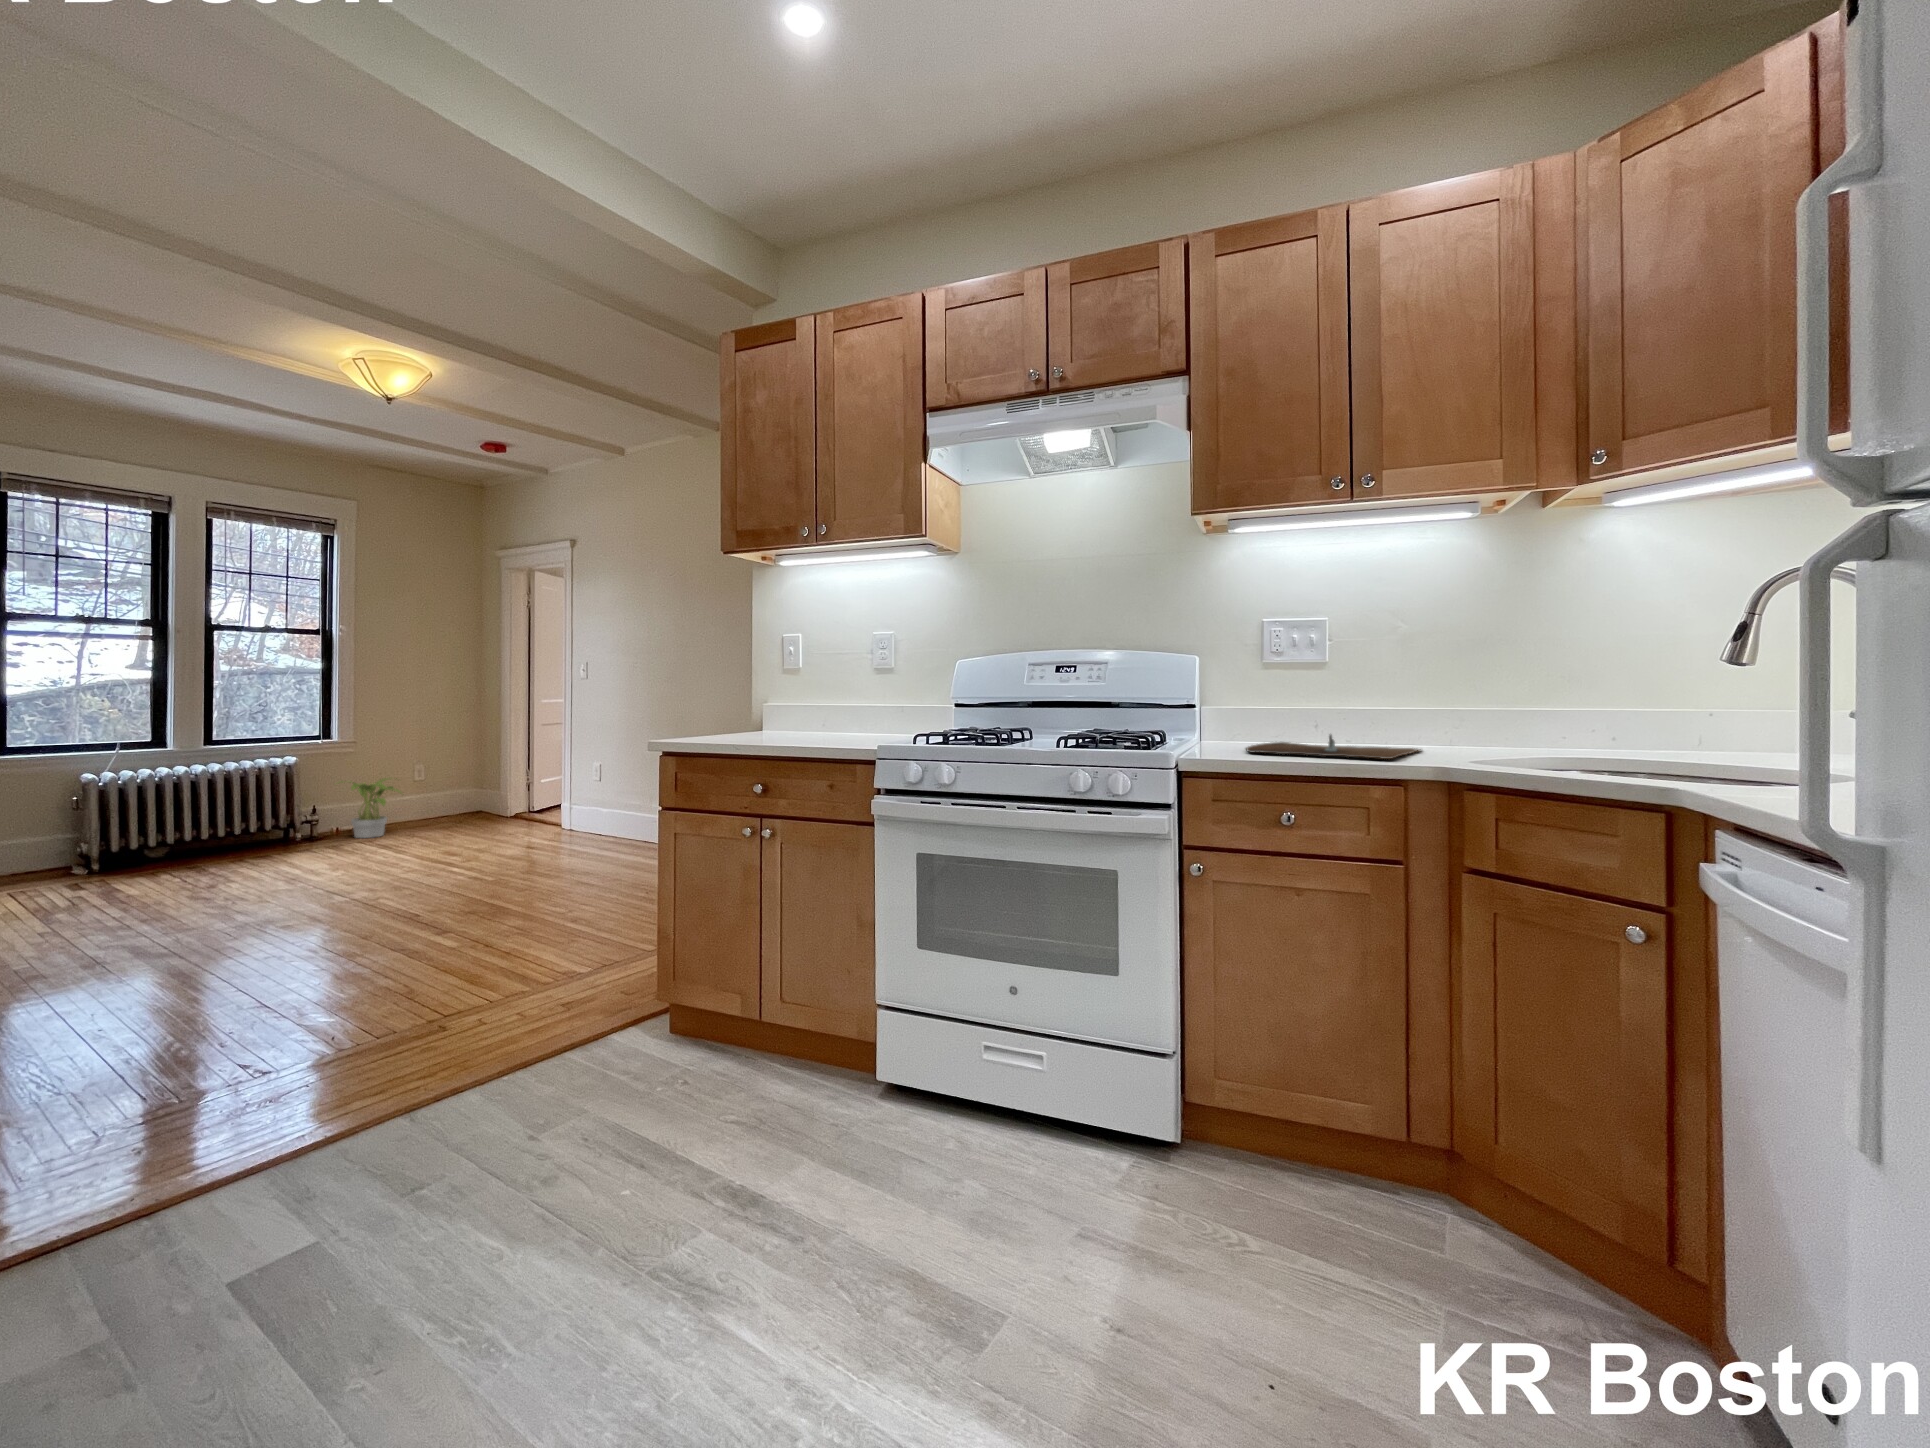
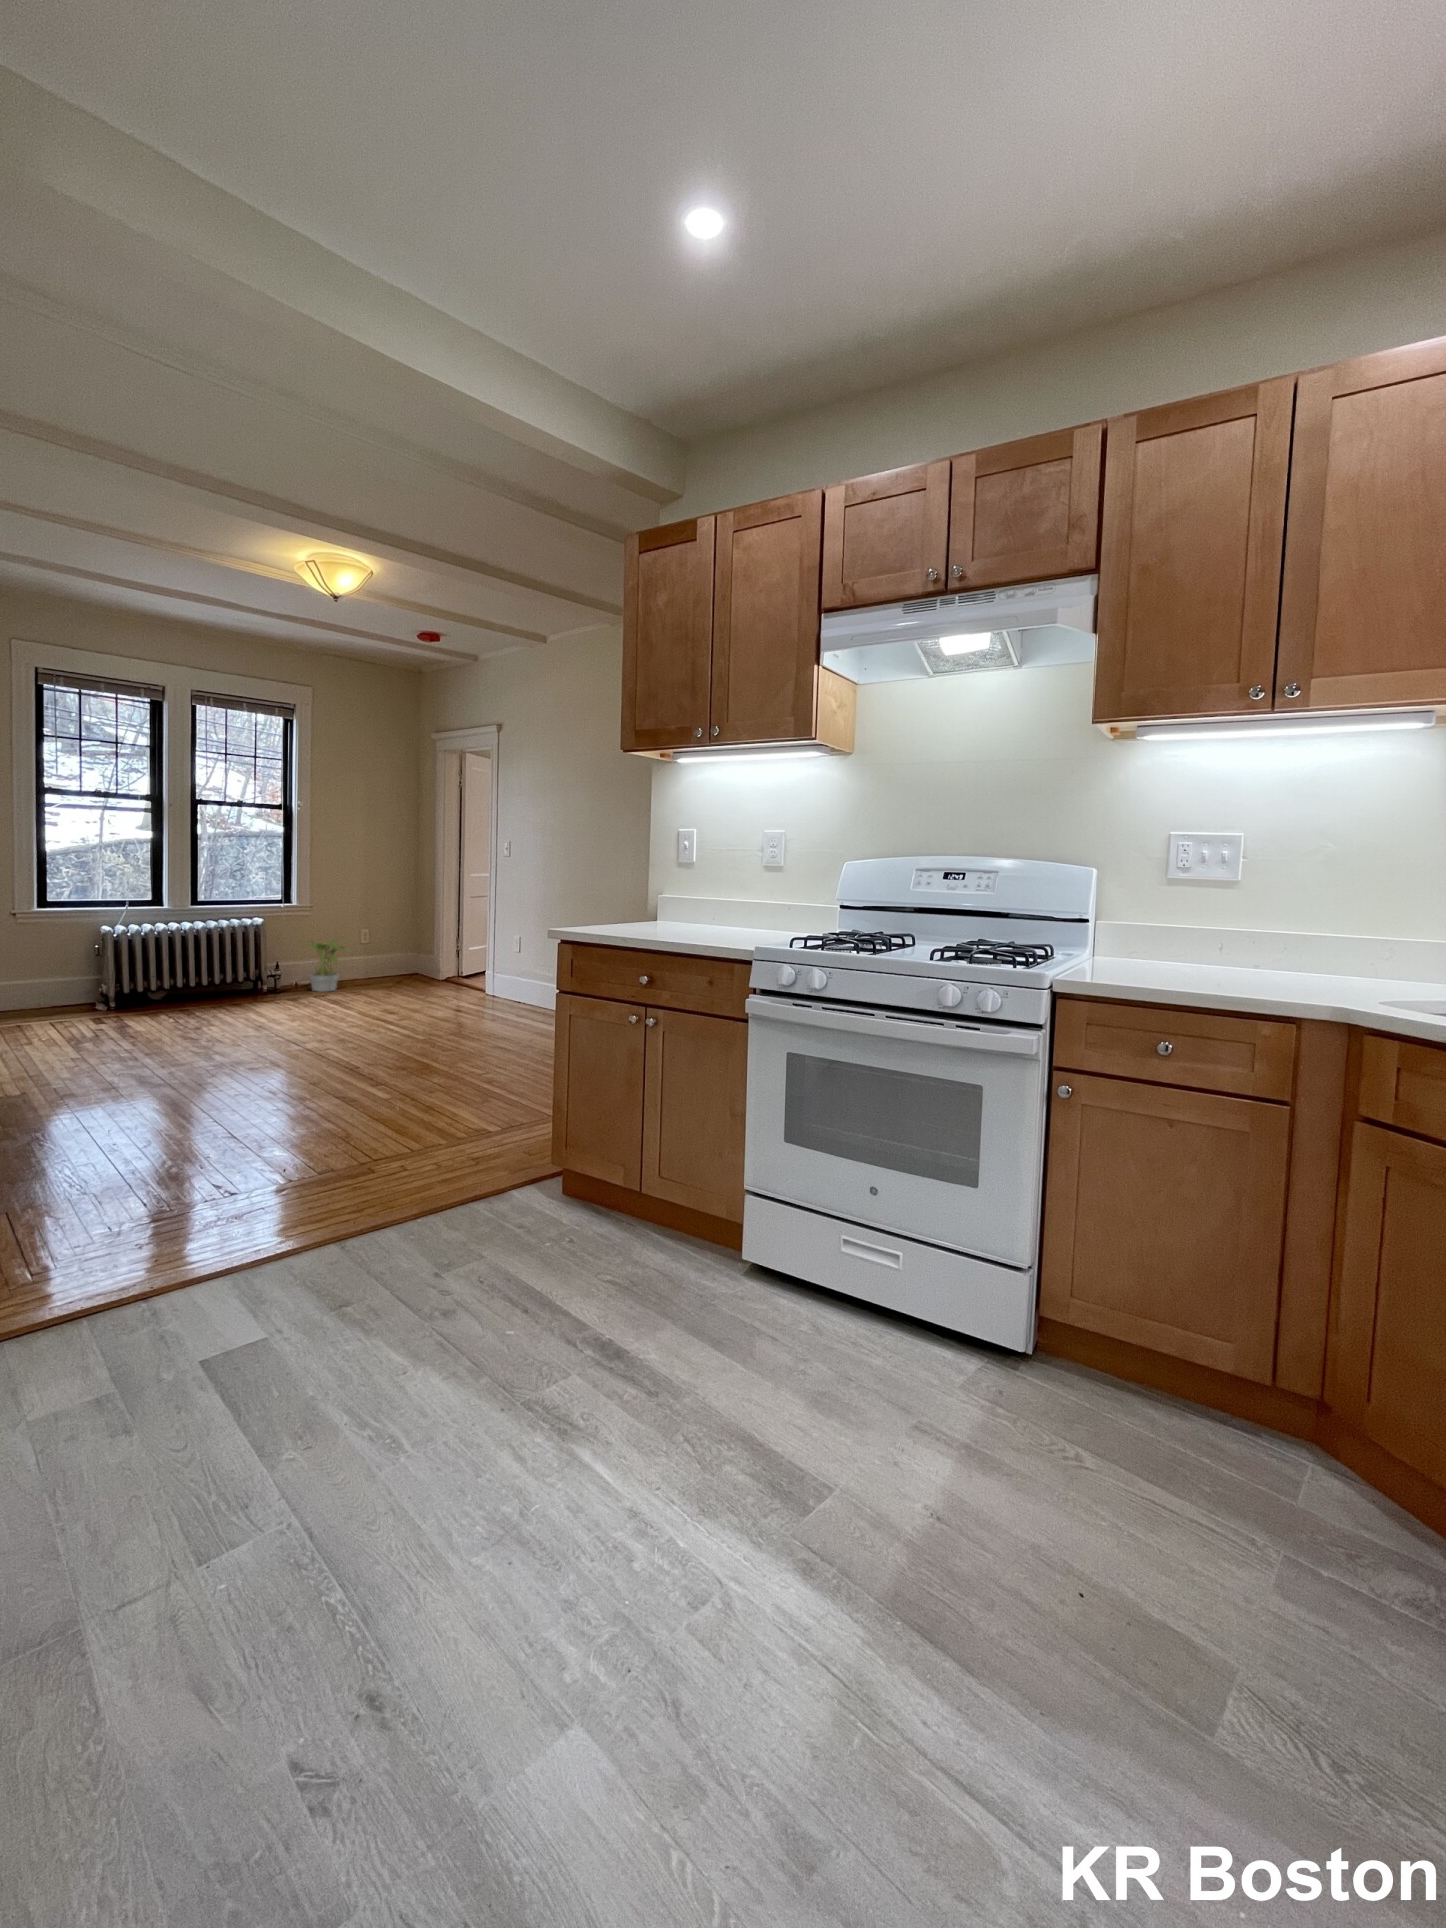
cutting board: present [1246,735,1420,759] -> none [1132,961,1342,994]

